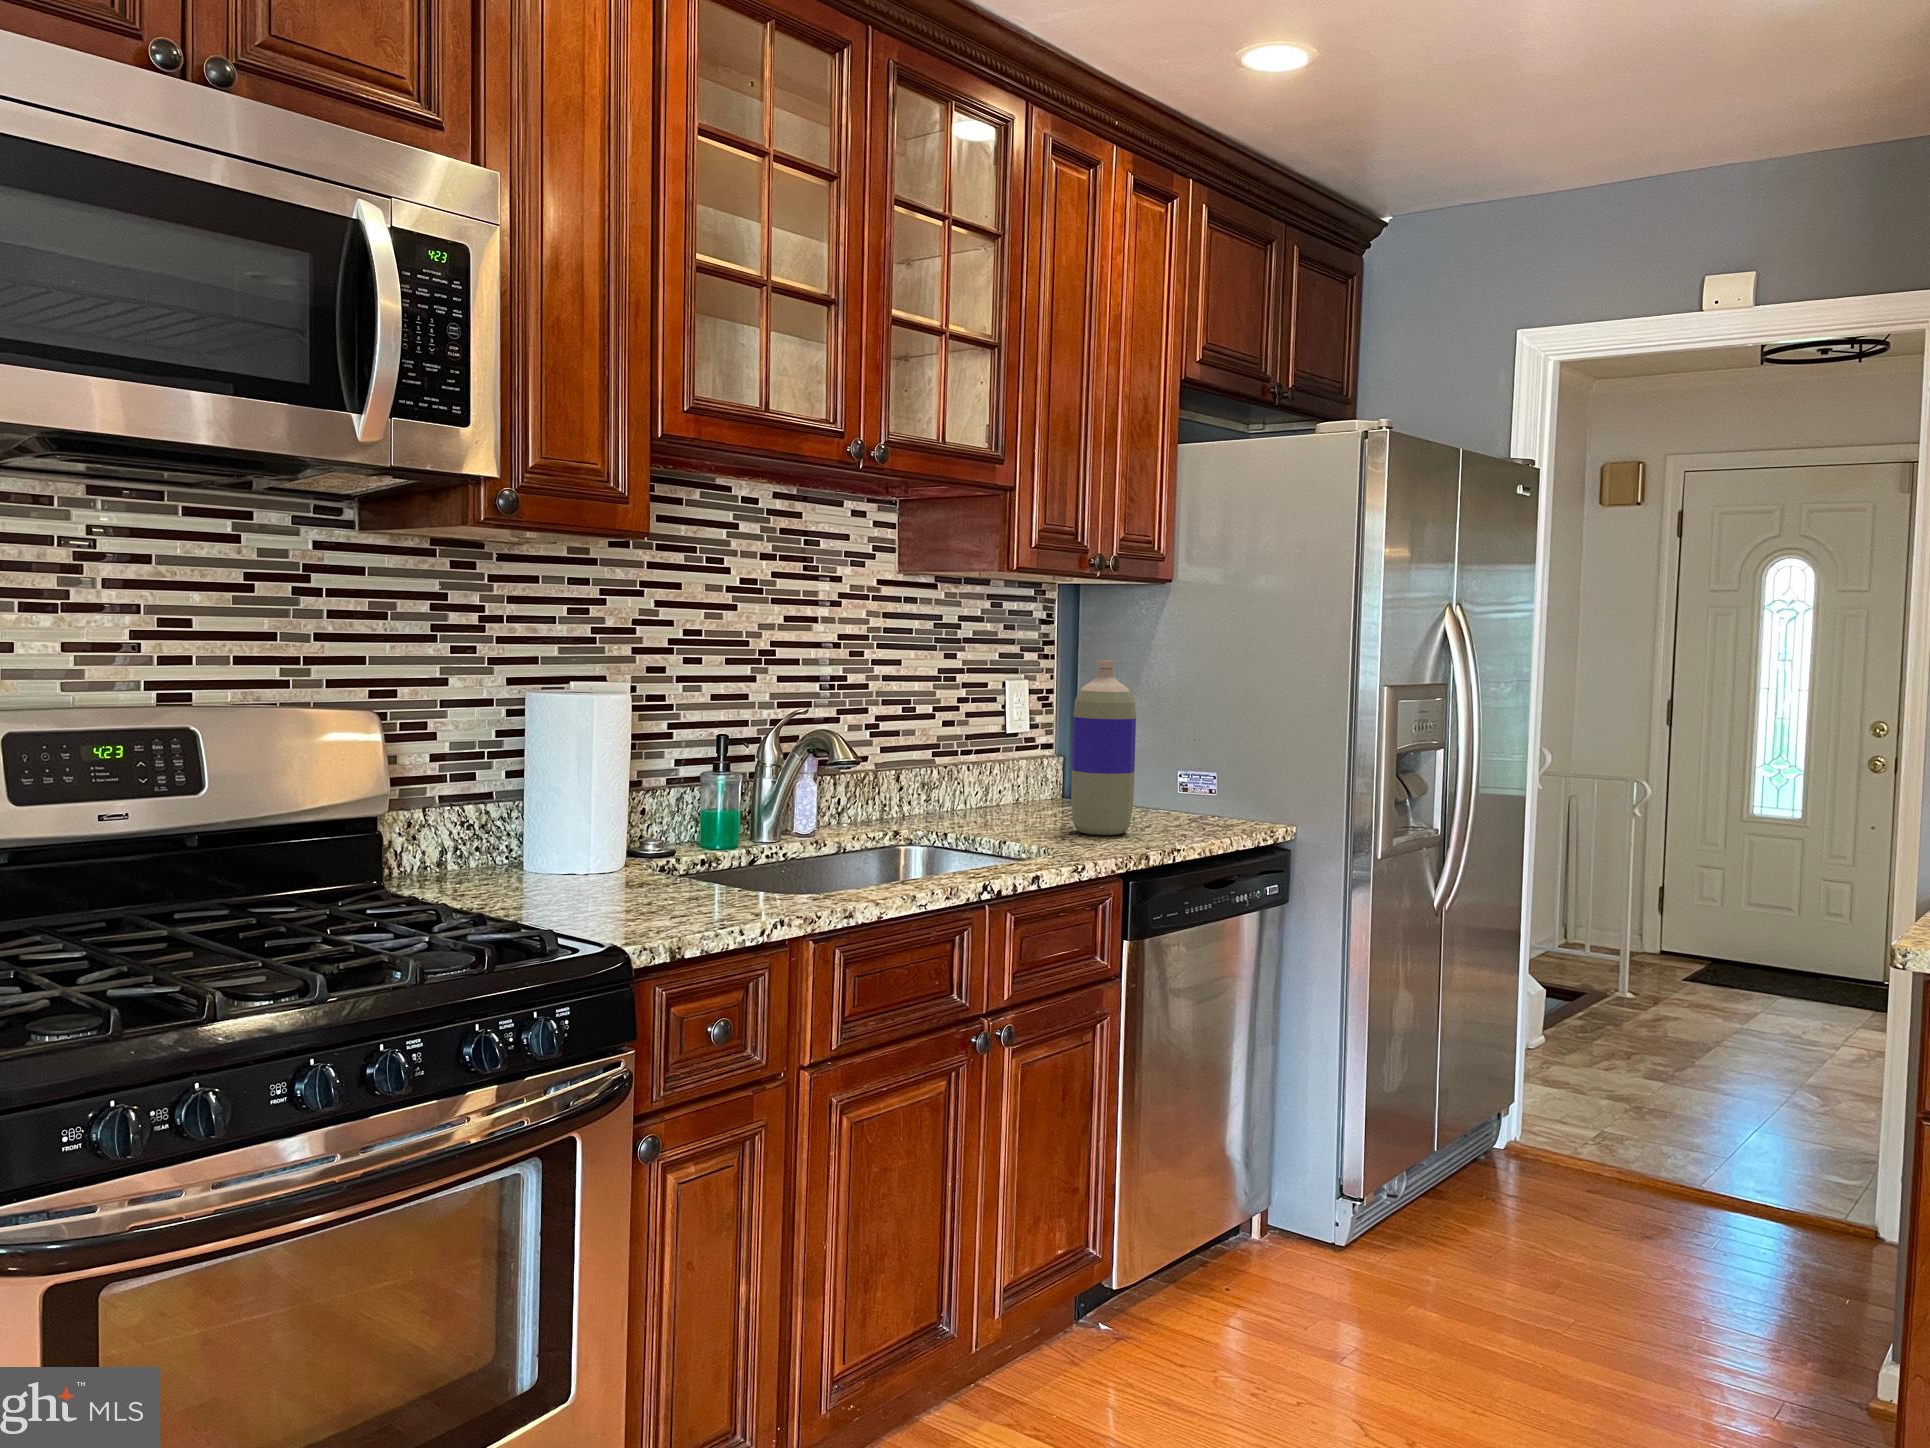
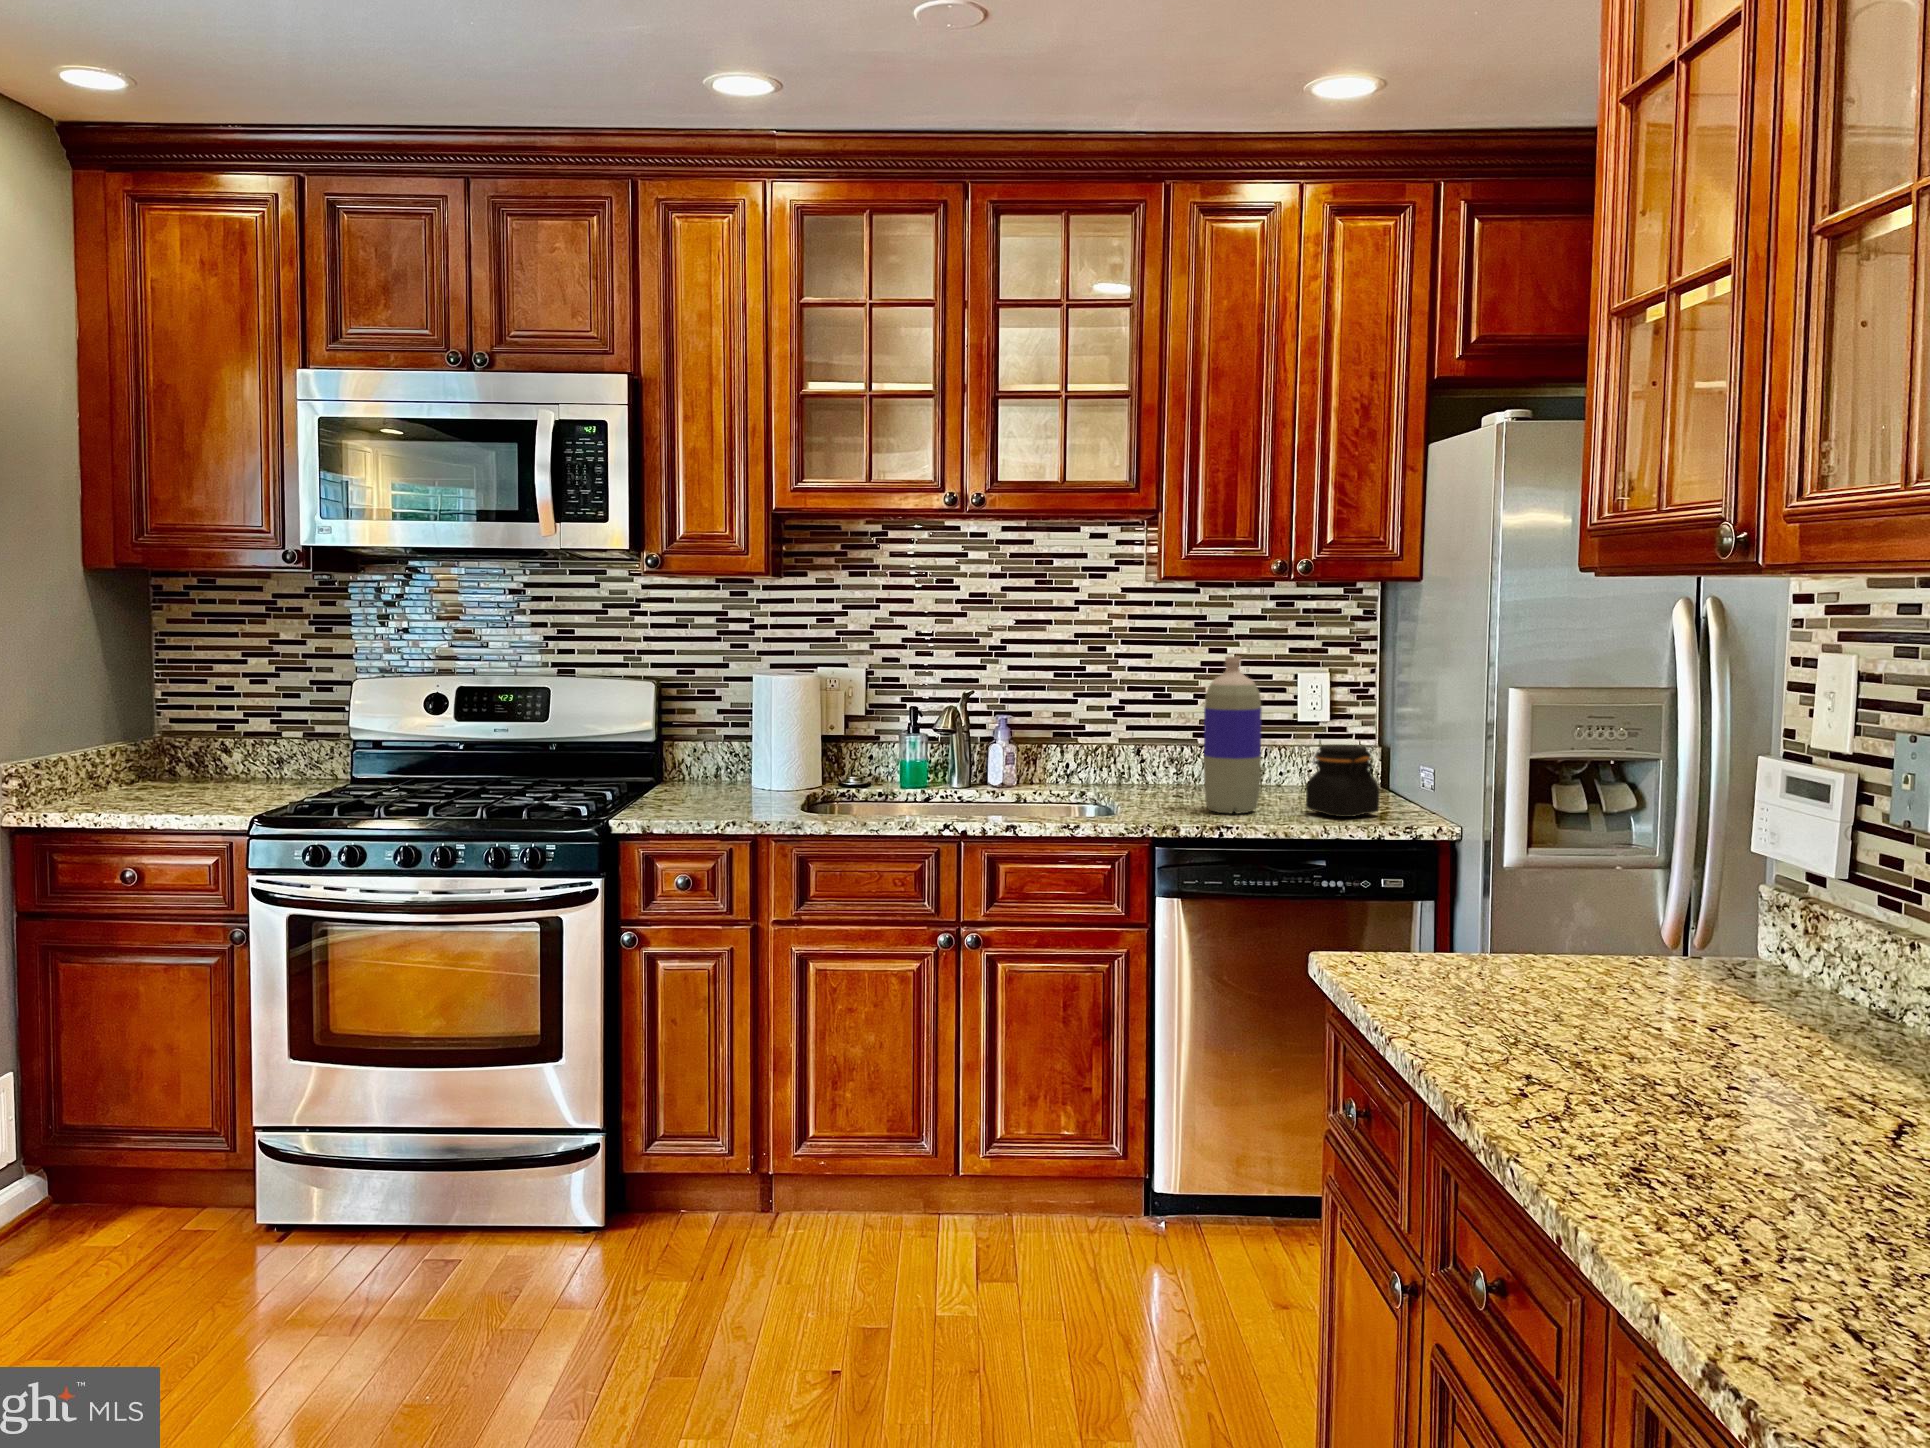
jar: none [1143,752,1221,826] -> present [1306,745,1380,817]

